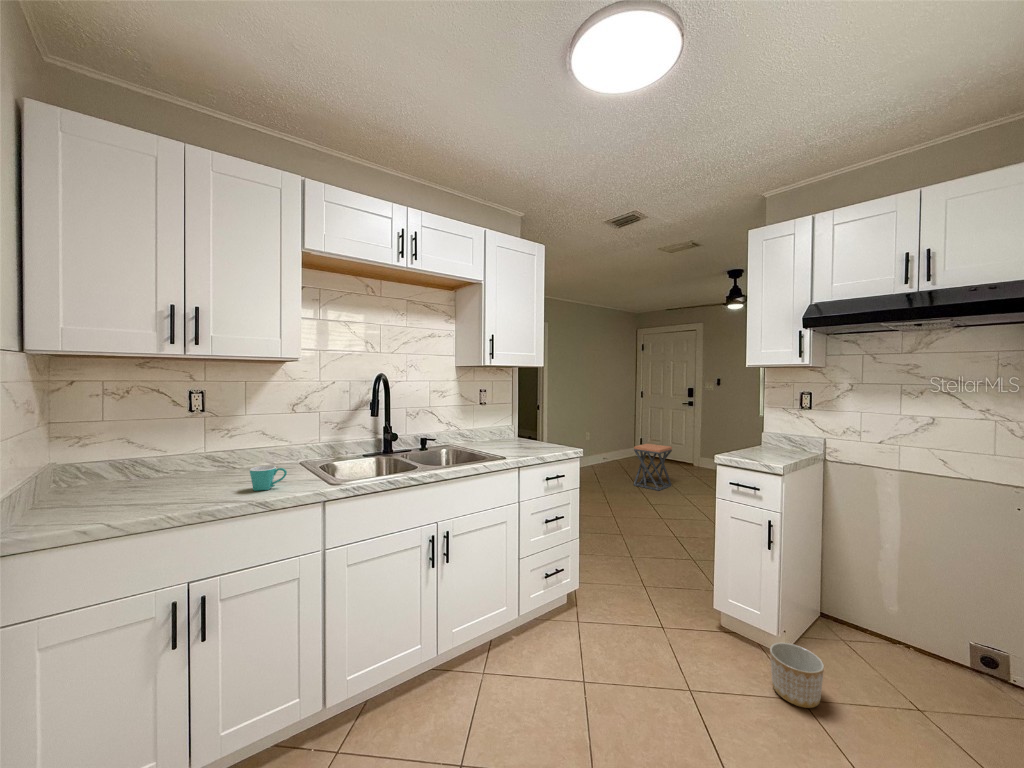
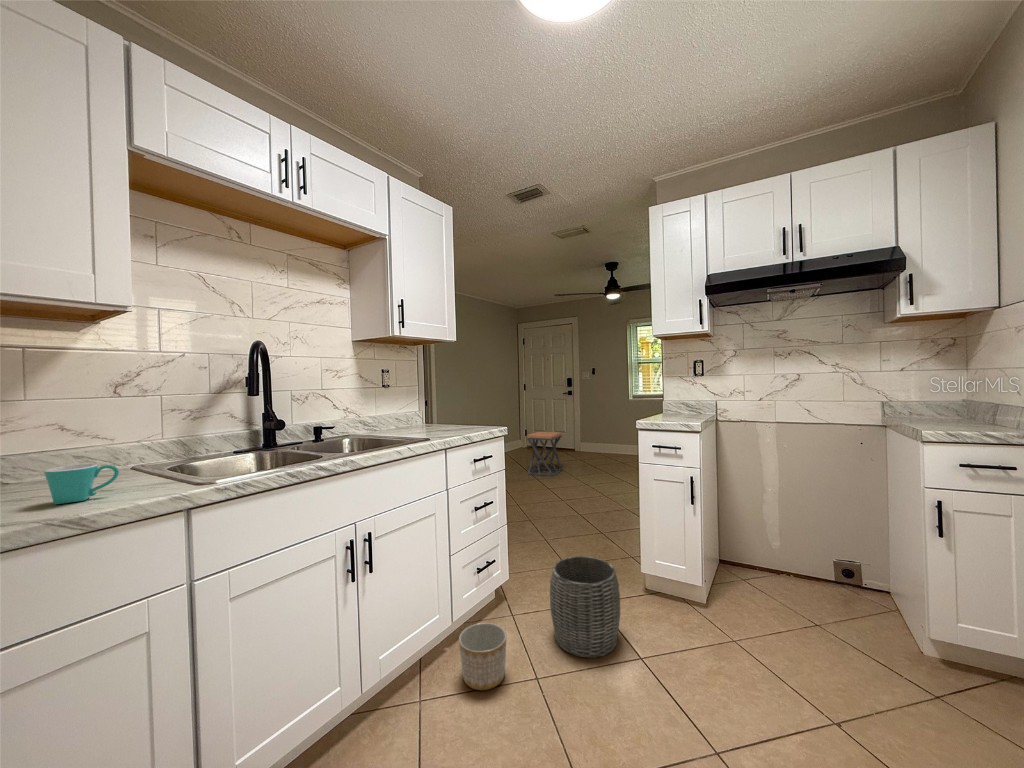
woven basket: none [608,579,676,678] -> present [550,556,620,658]
planter: present [770,643,824,708] -> present [459,623,506,690]

